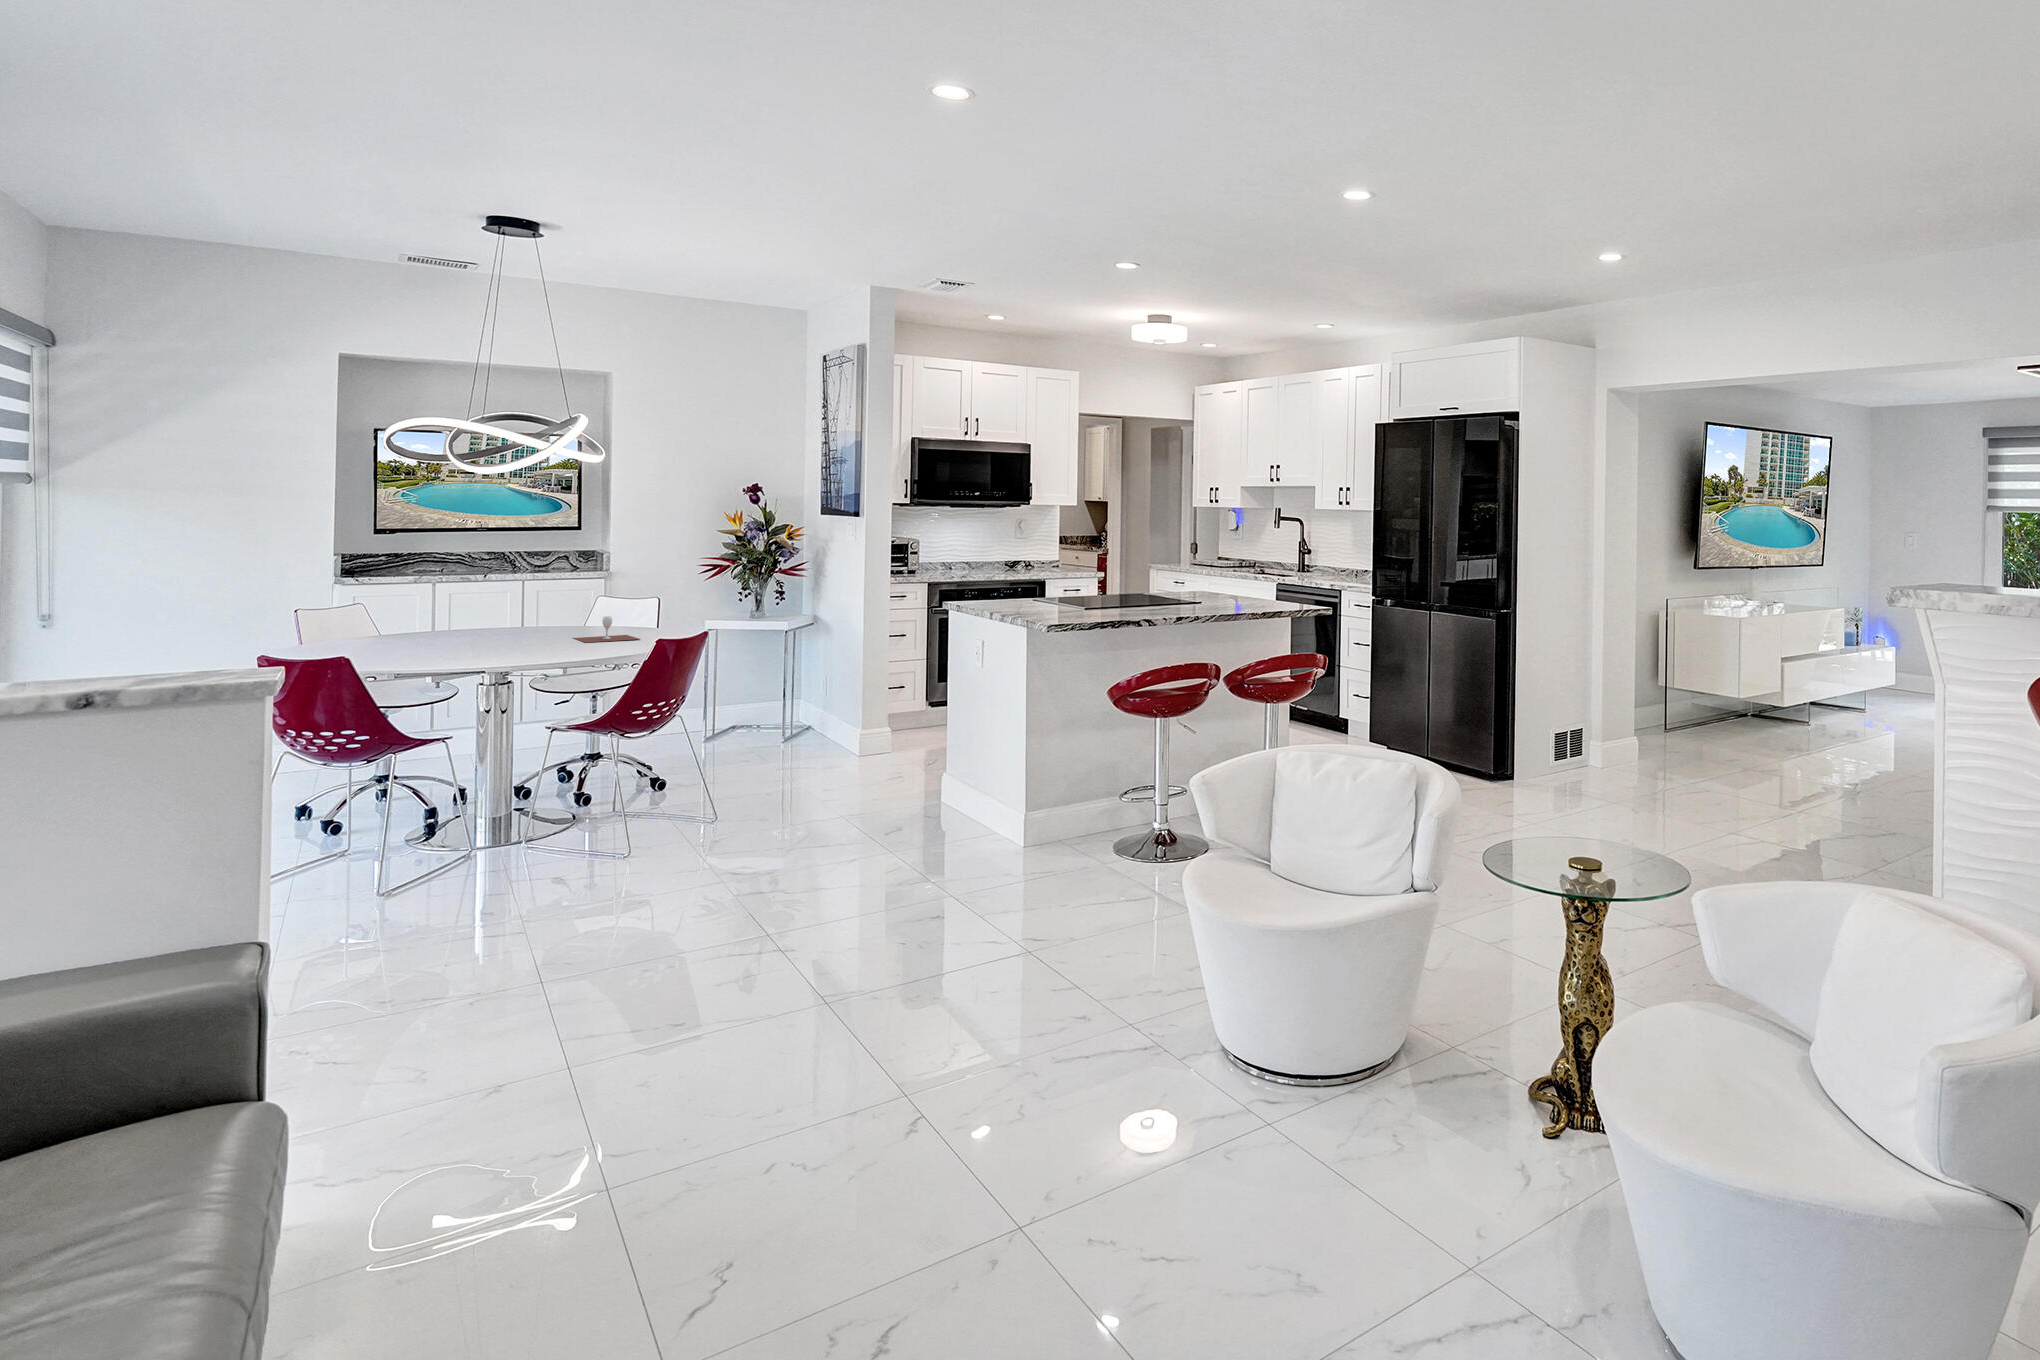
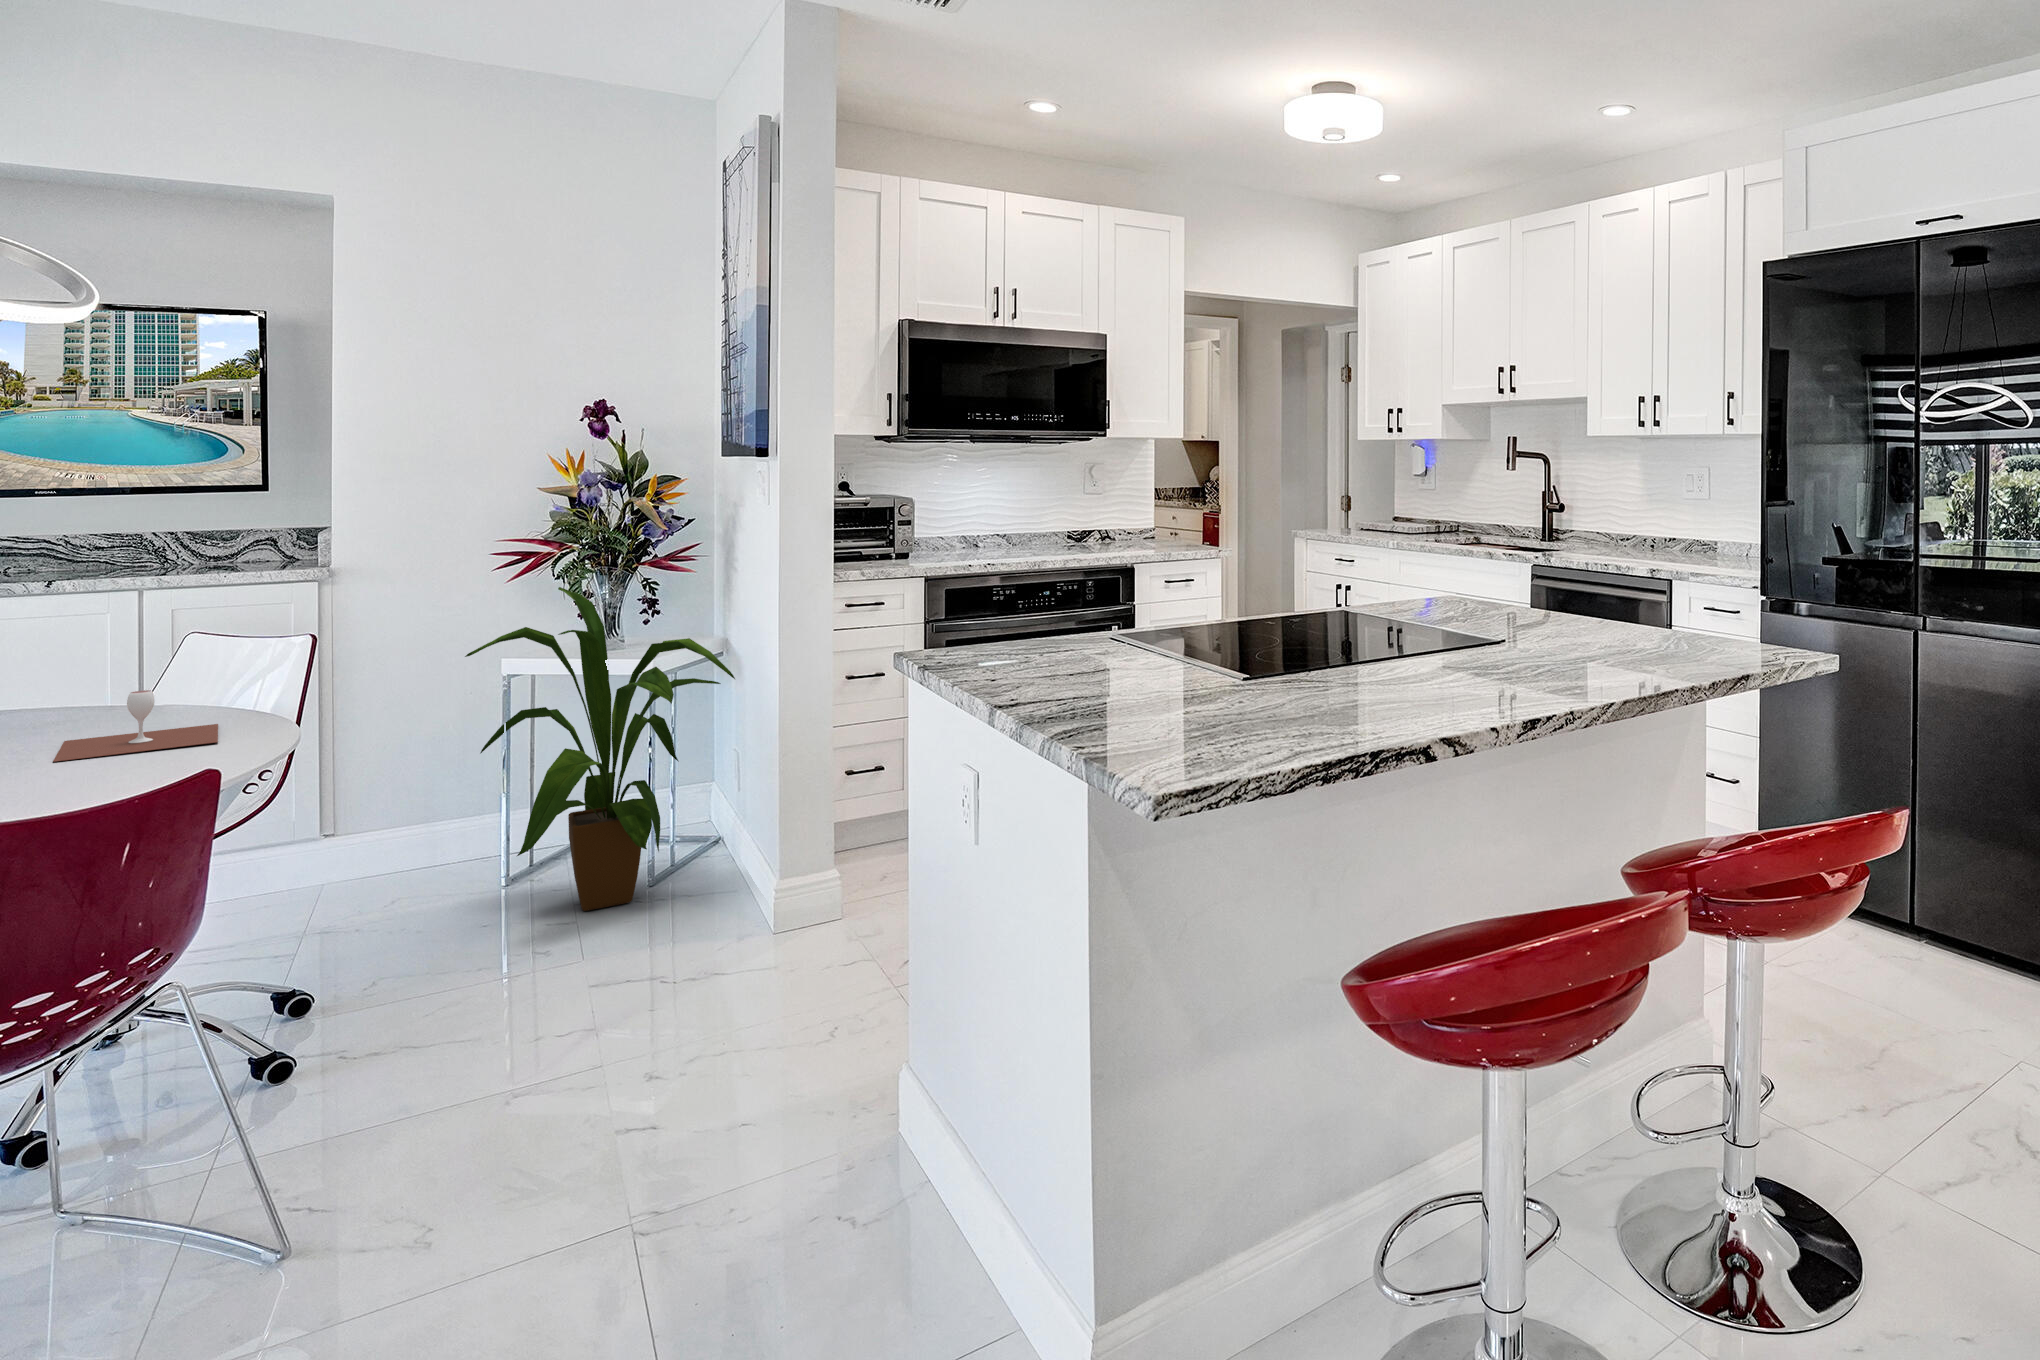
house plant: none [696,583,831,753] -> present [465,587,735,911]

